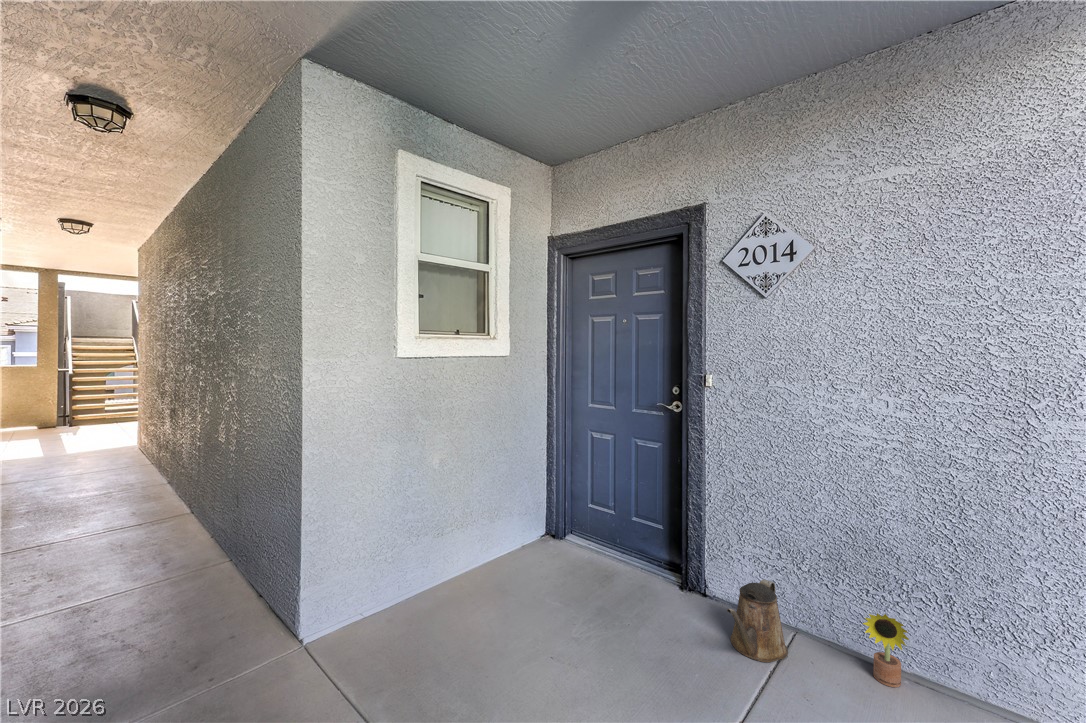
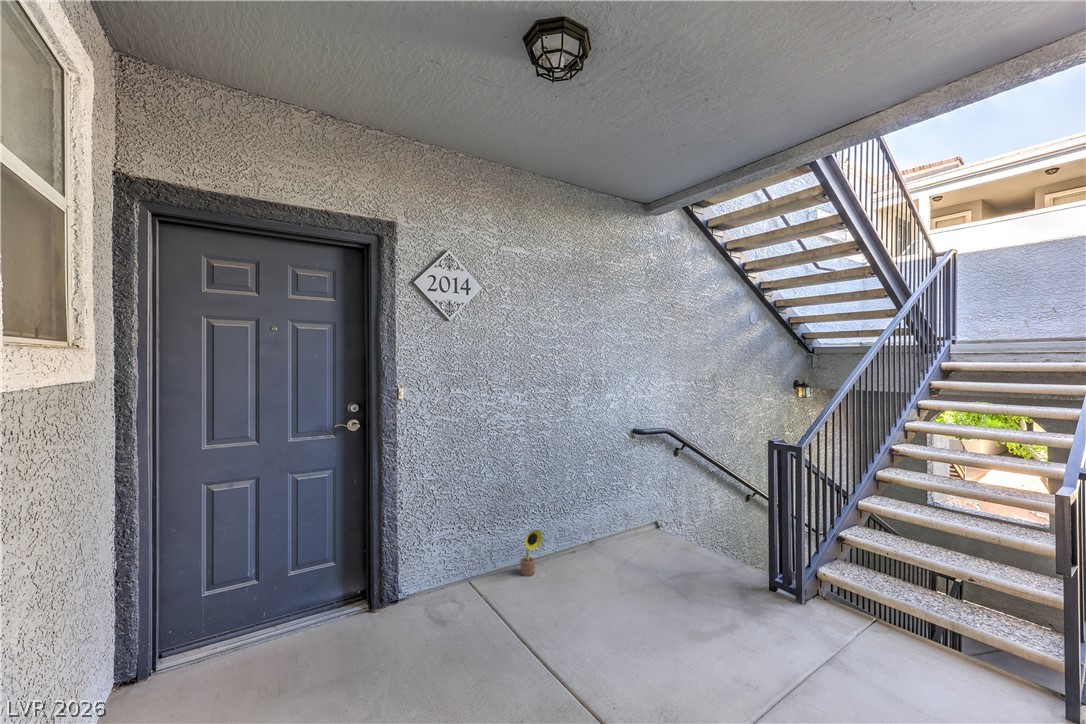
watering can: present [727,579,788,662] -> none [450,550,501,615]

